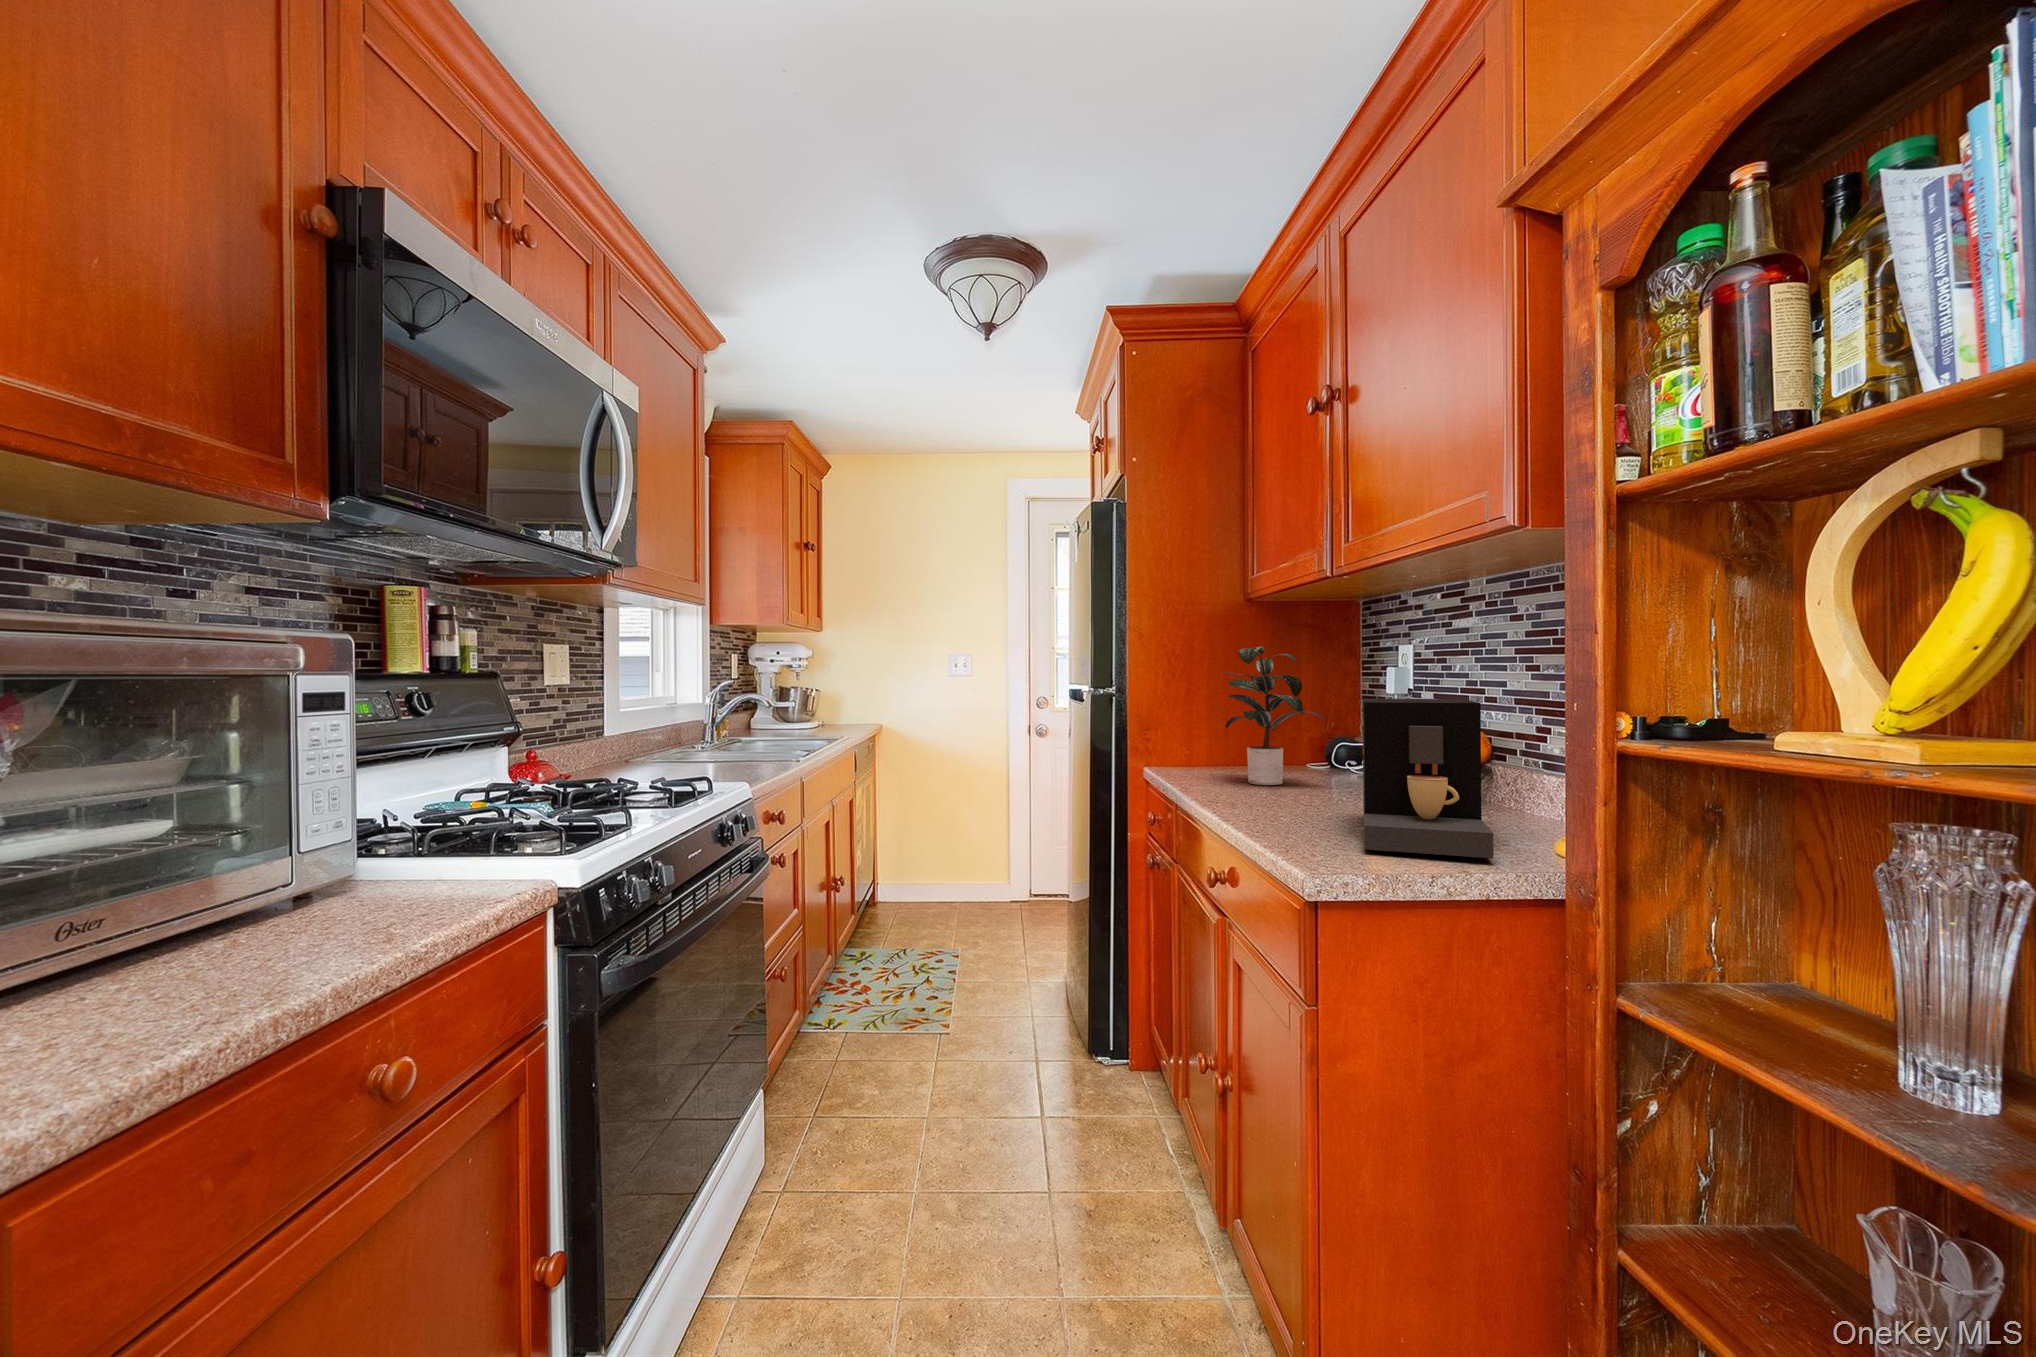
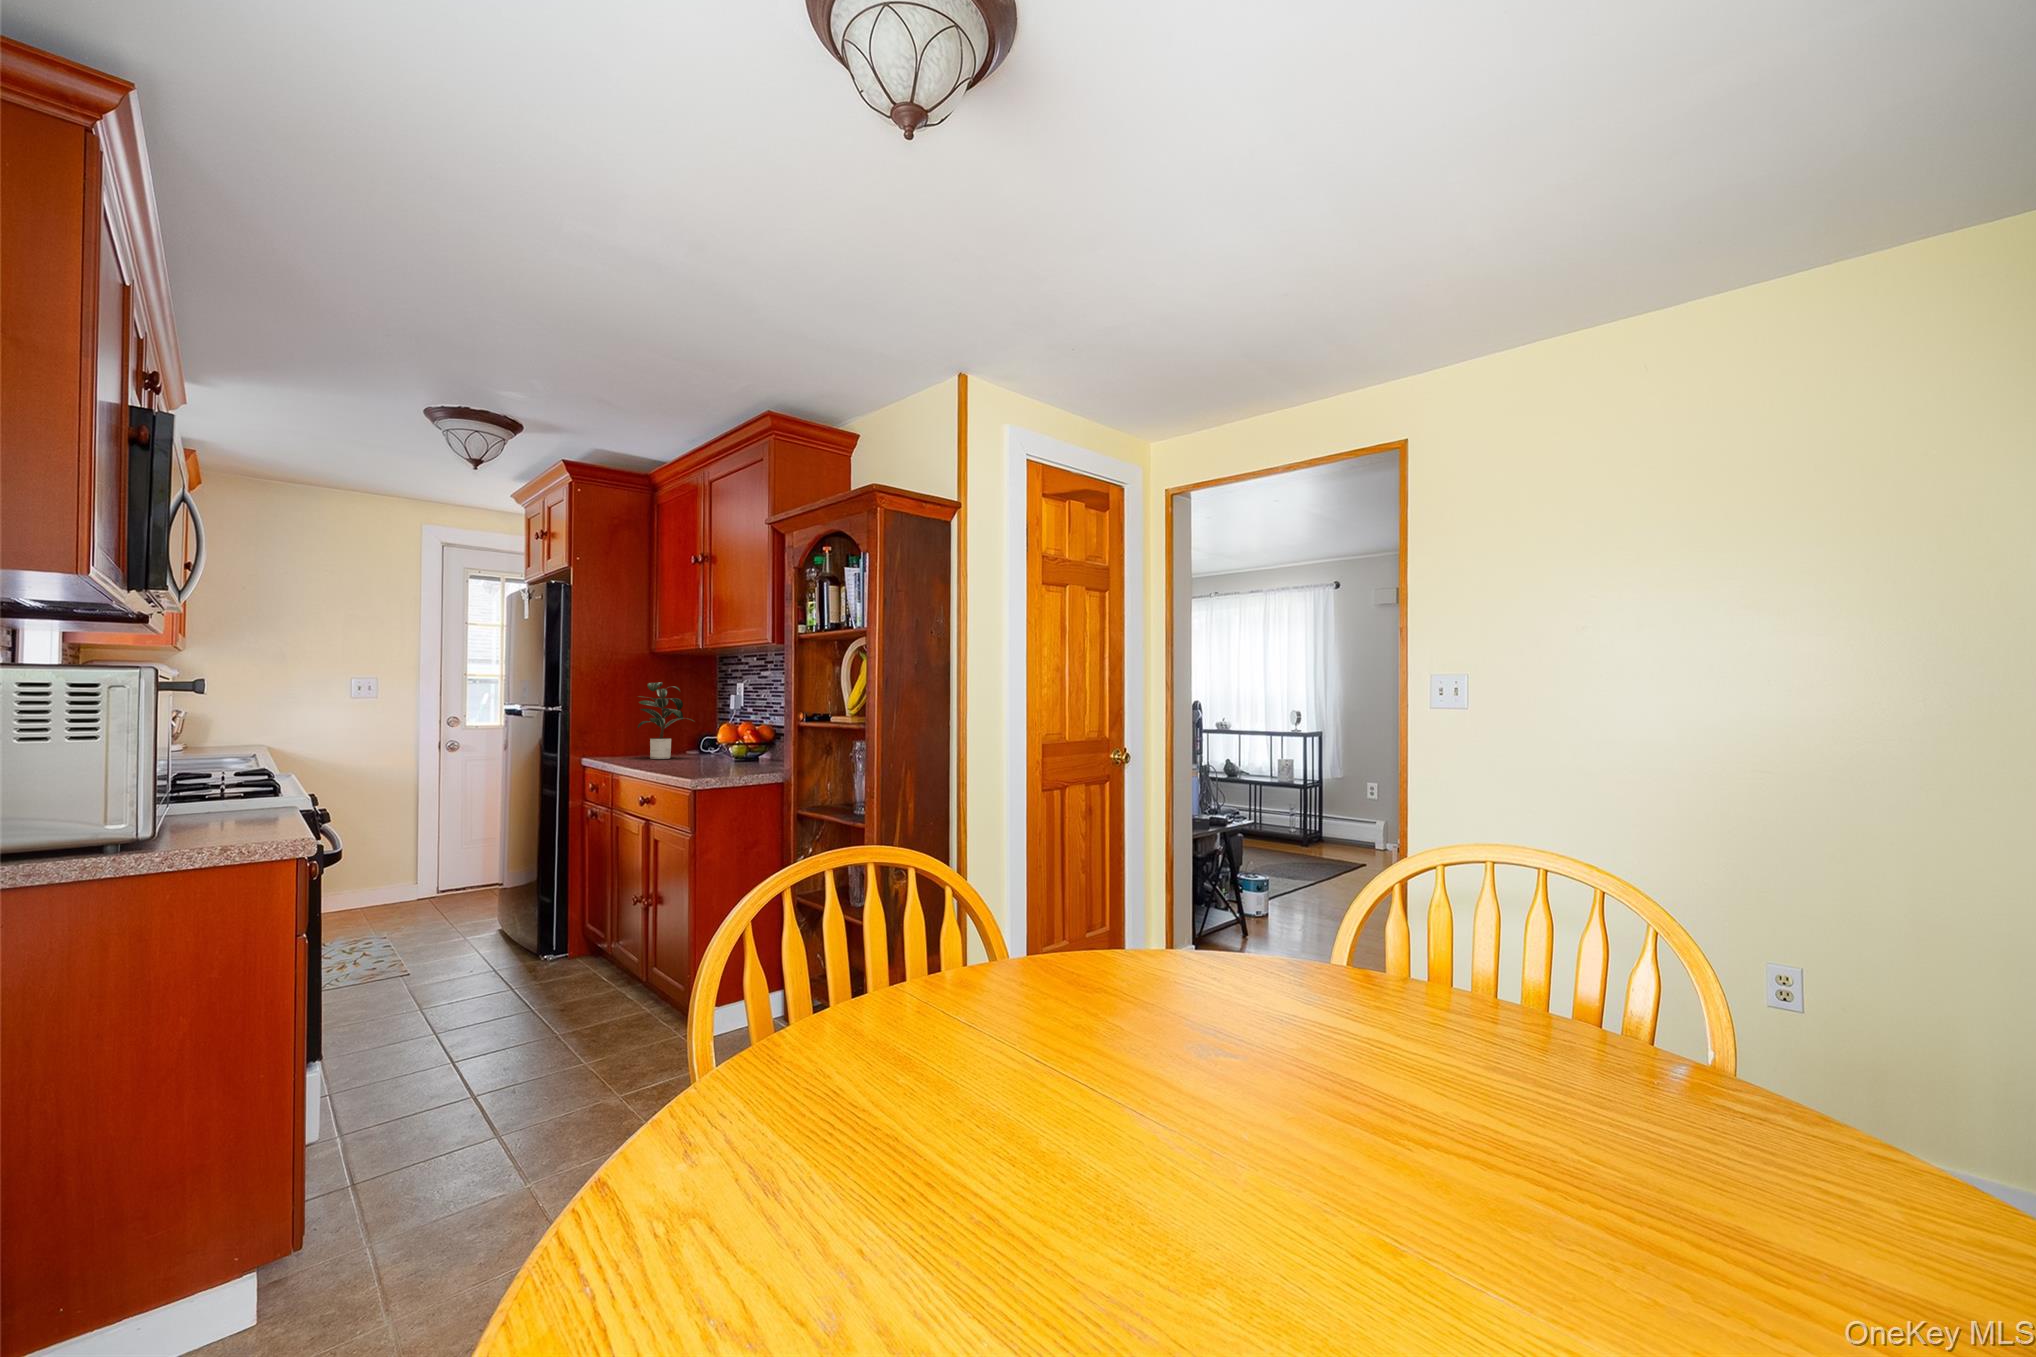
coffee maker: present [1363,699,1494,858] -> none [711,710,761,771]

